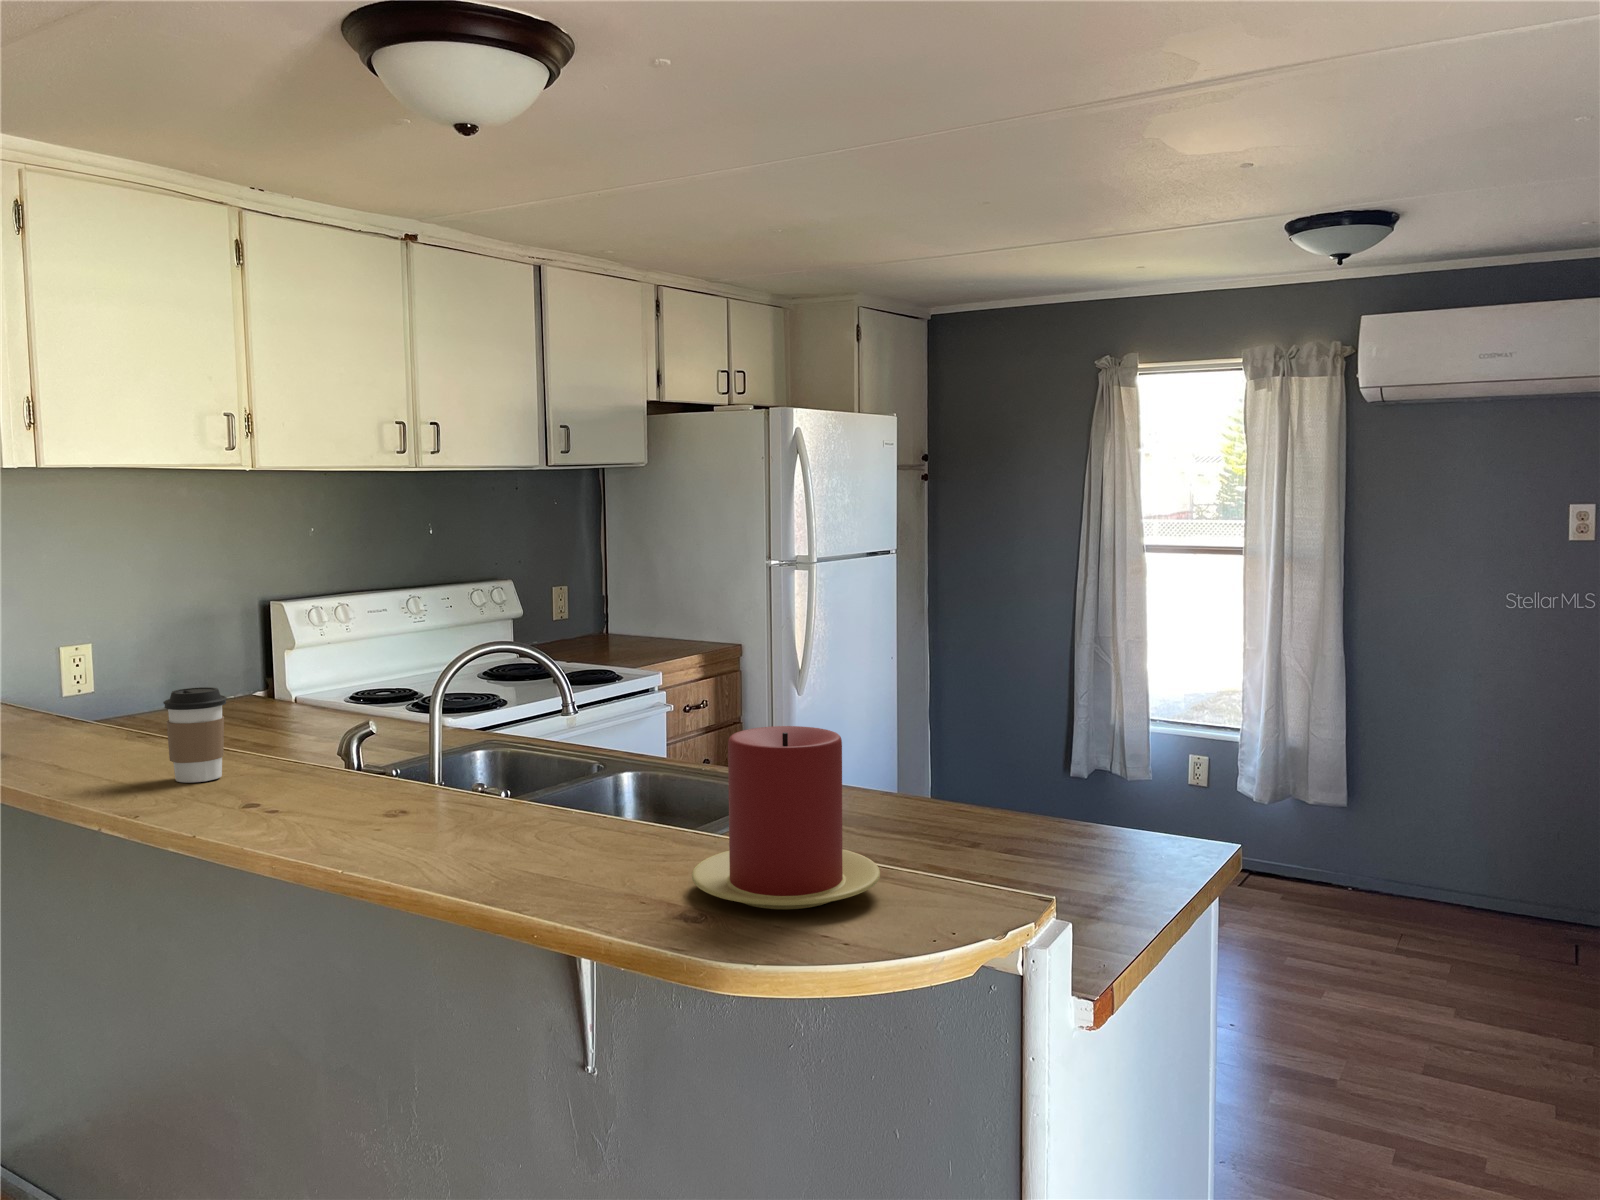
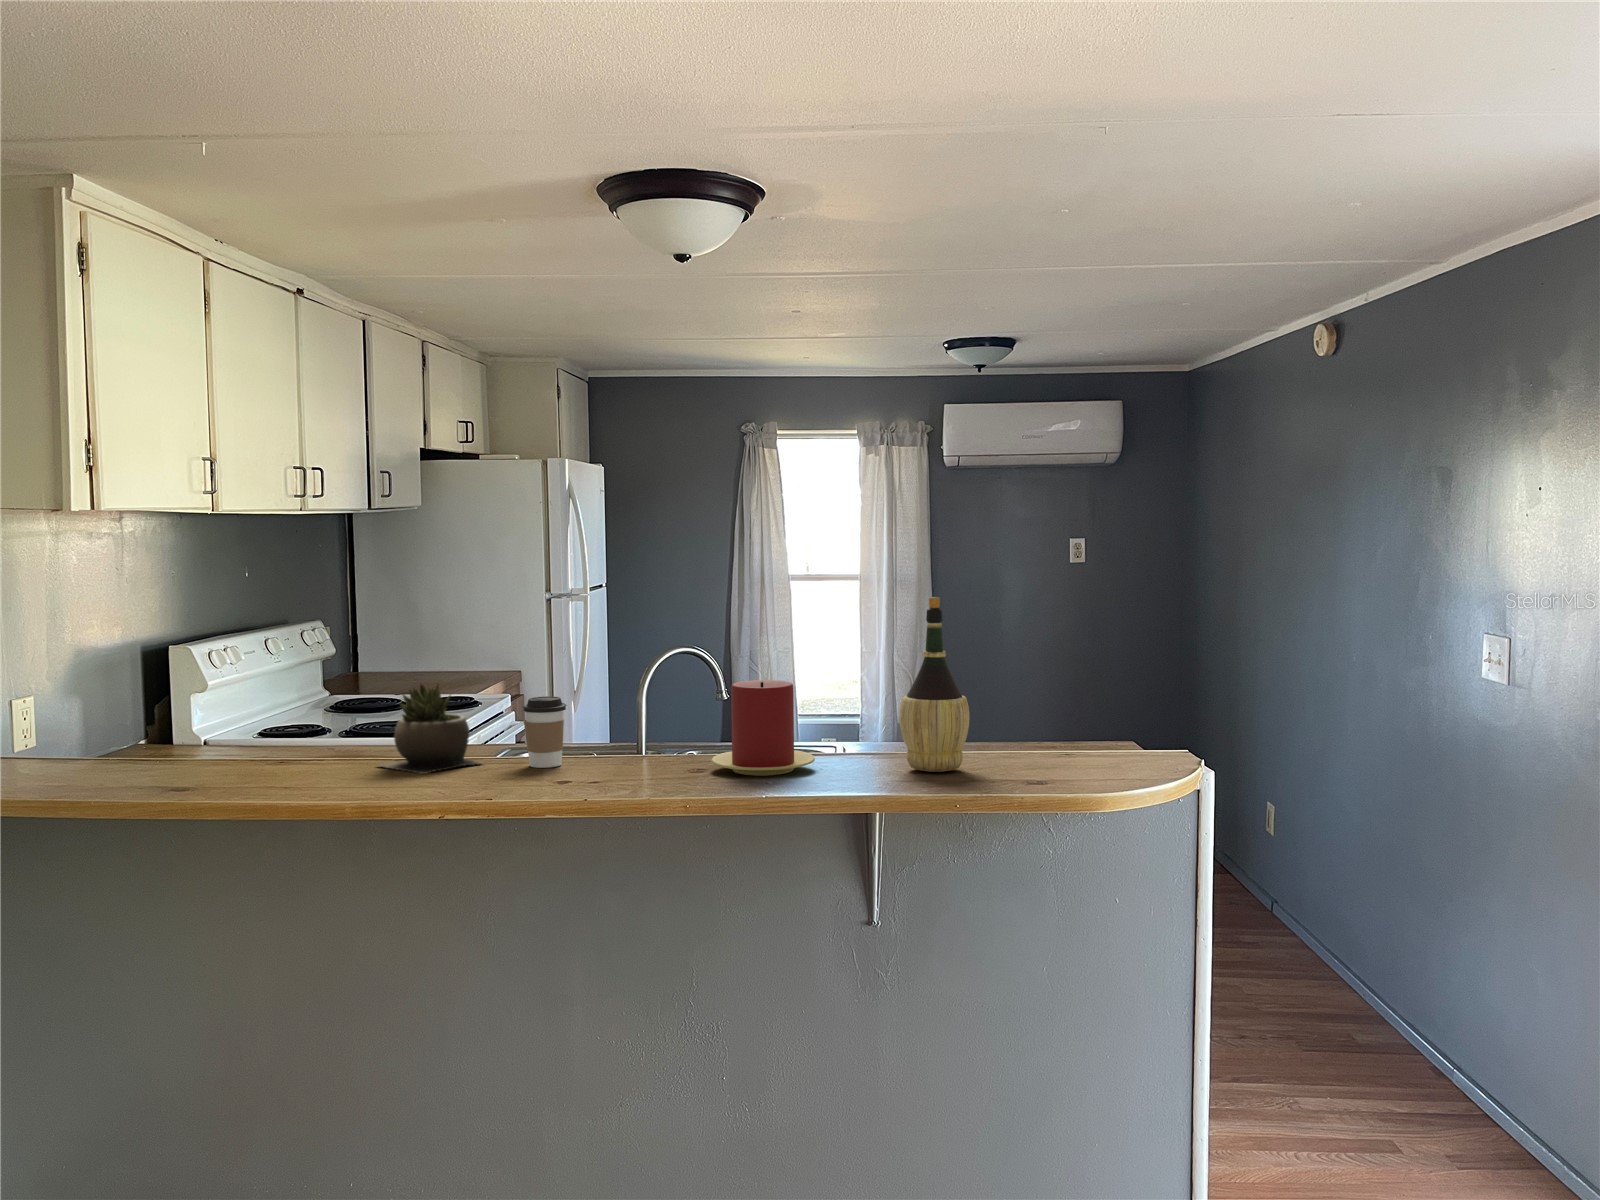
wine bottle: none [484,572,605,874] -> present [900,597,970,772]
succulent plant: none [53,658,170,773] -> present [379,684,481,774]
candle: present [692,726,880,909] -> present [711,680,815,776]

